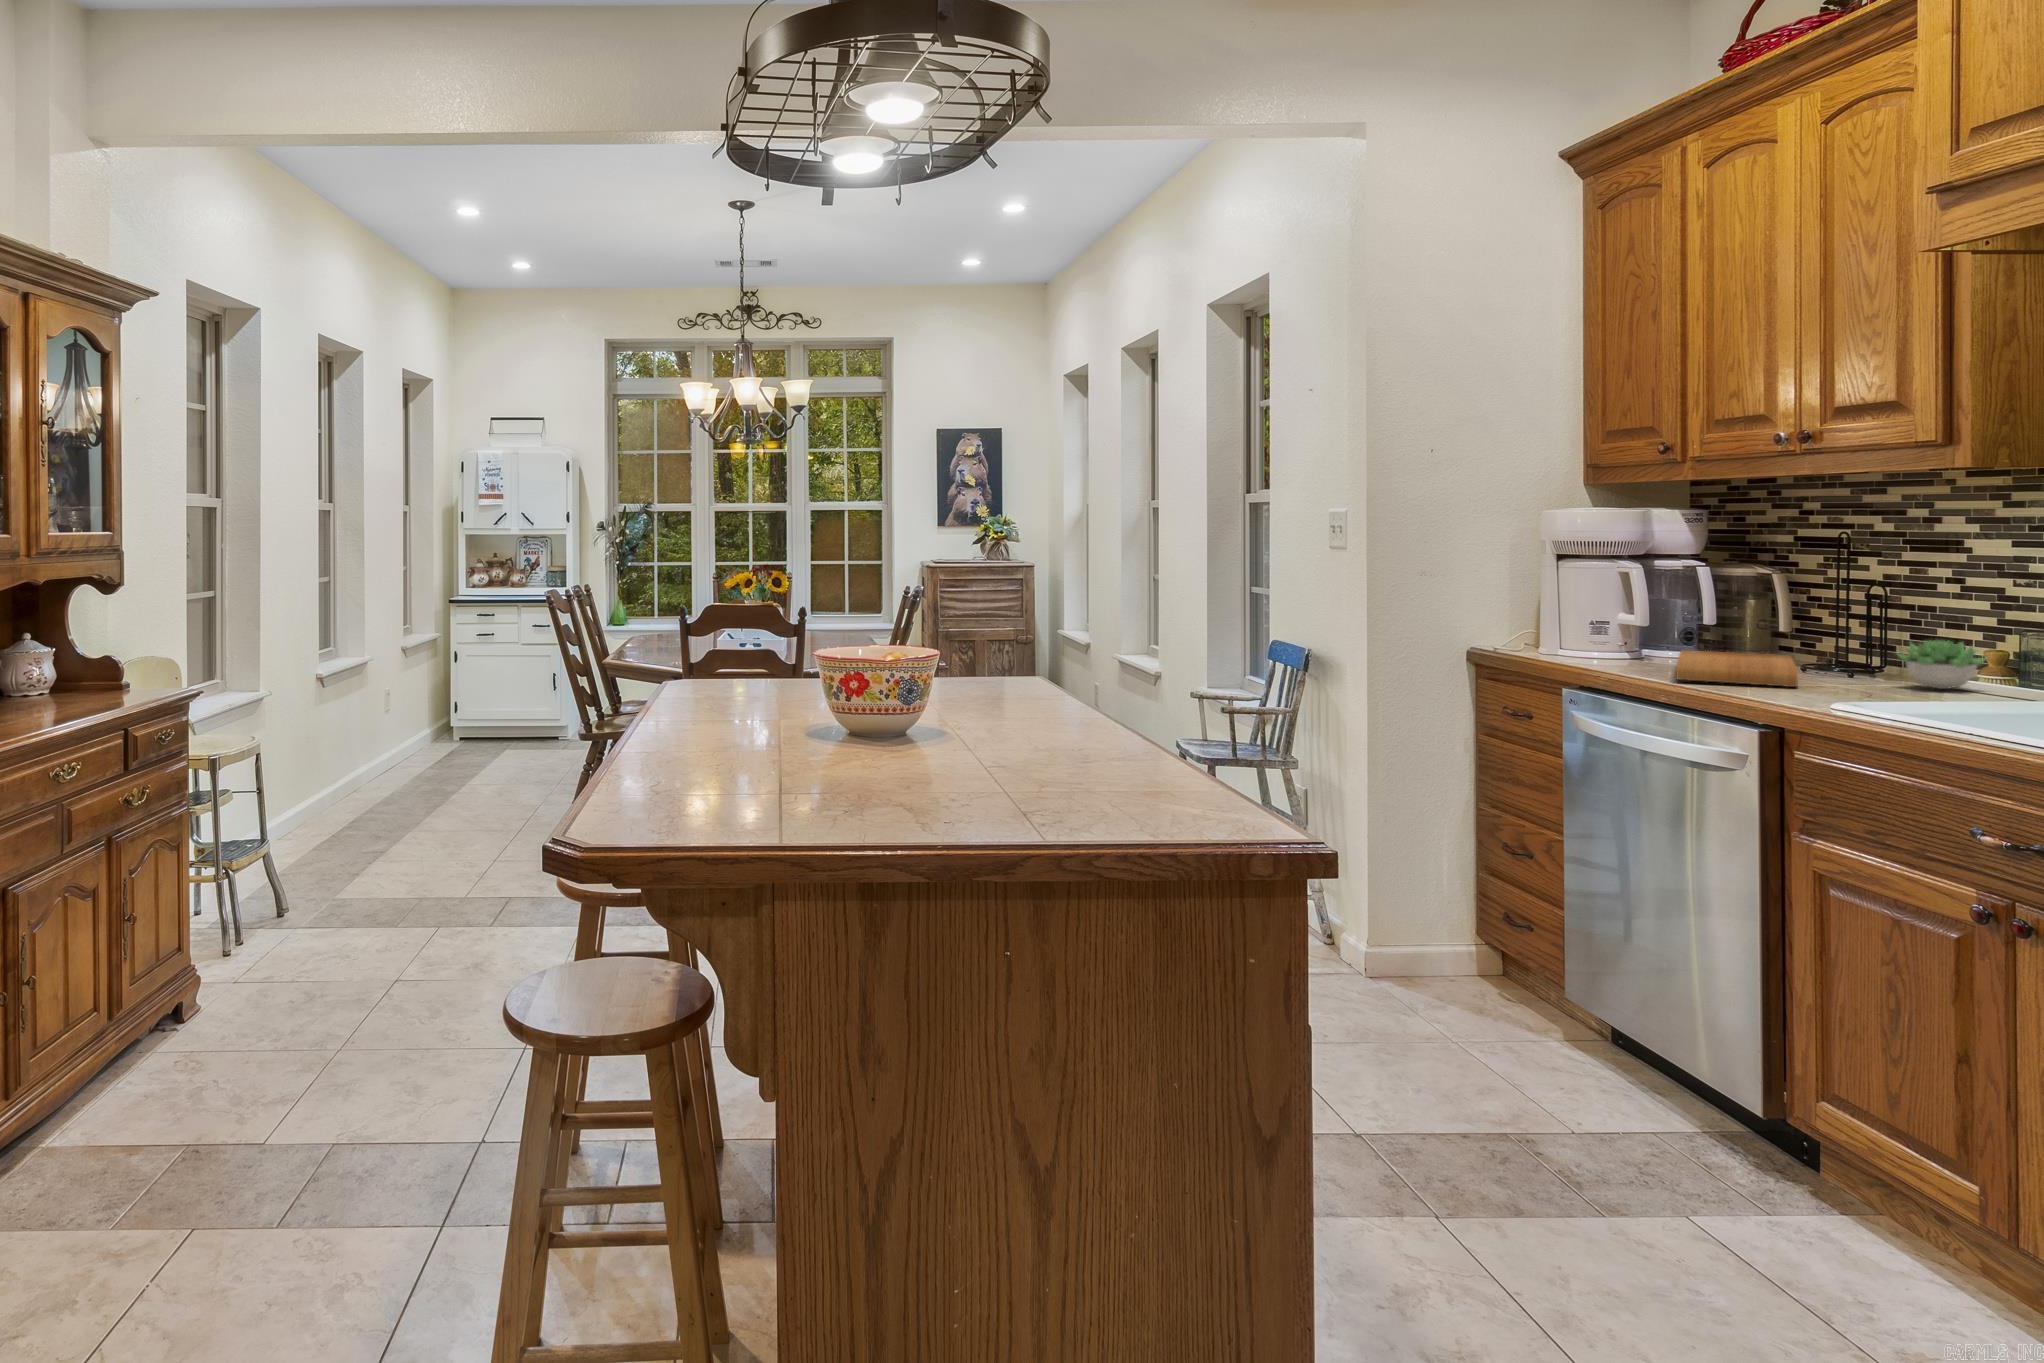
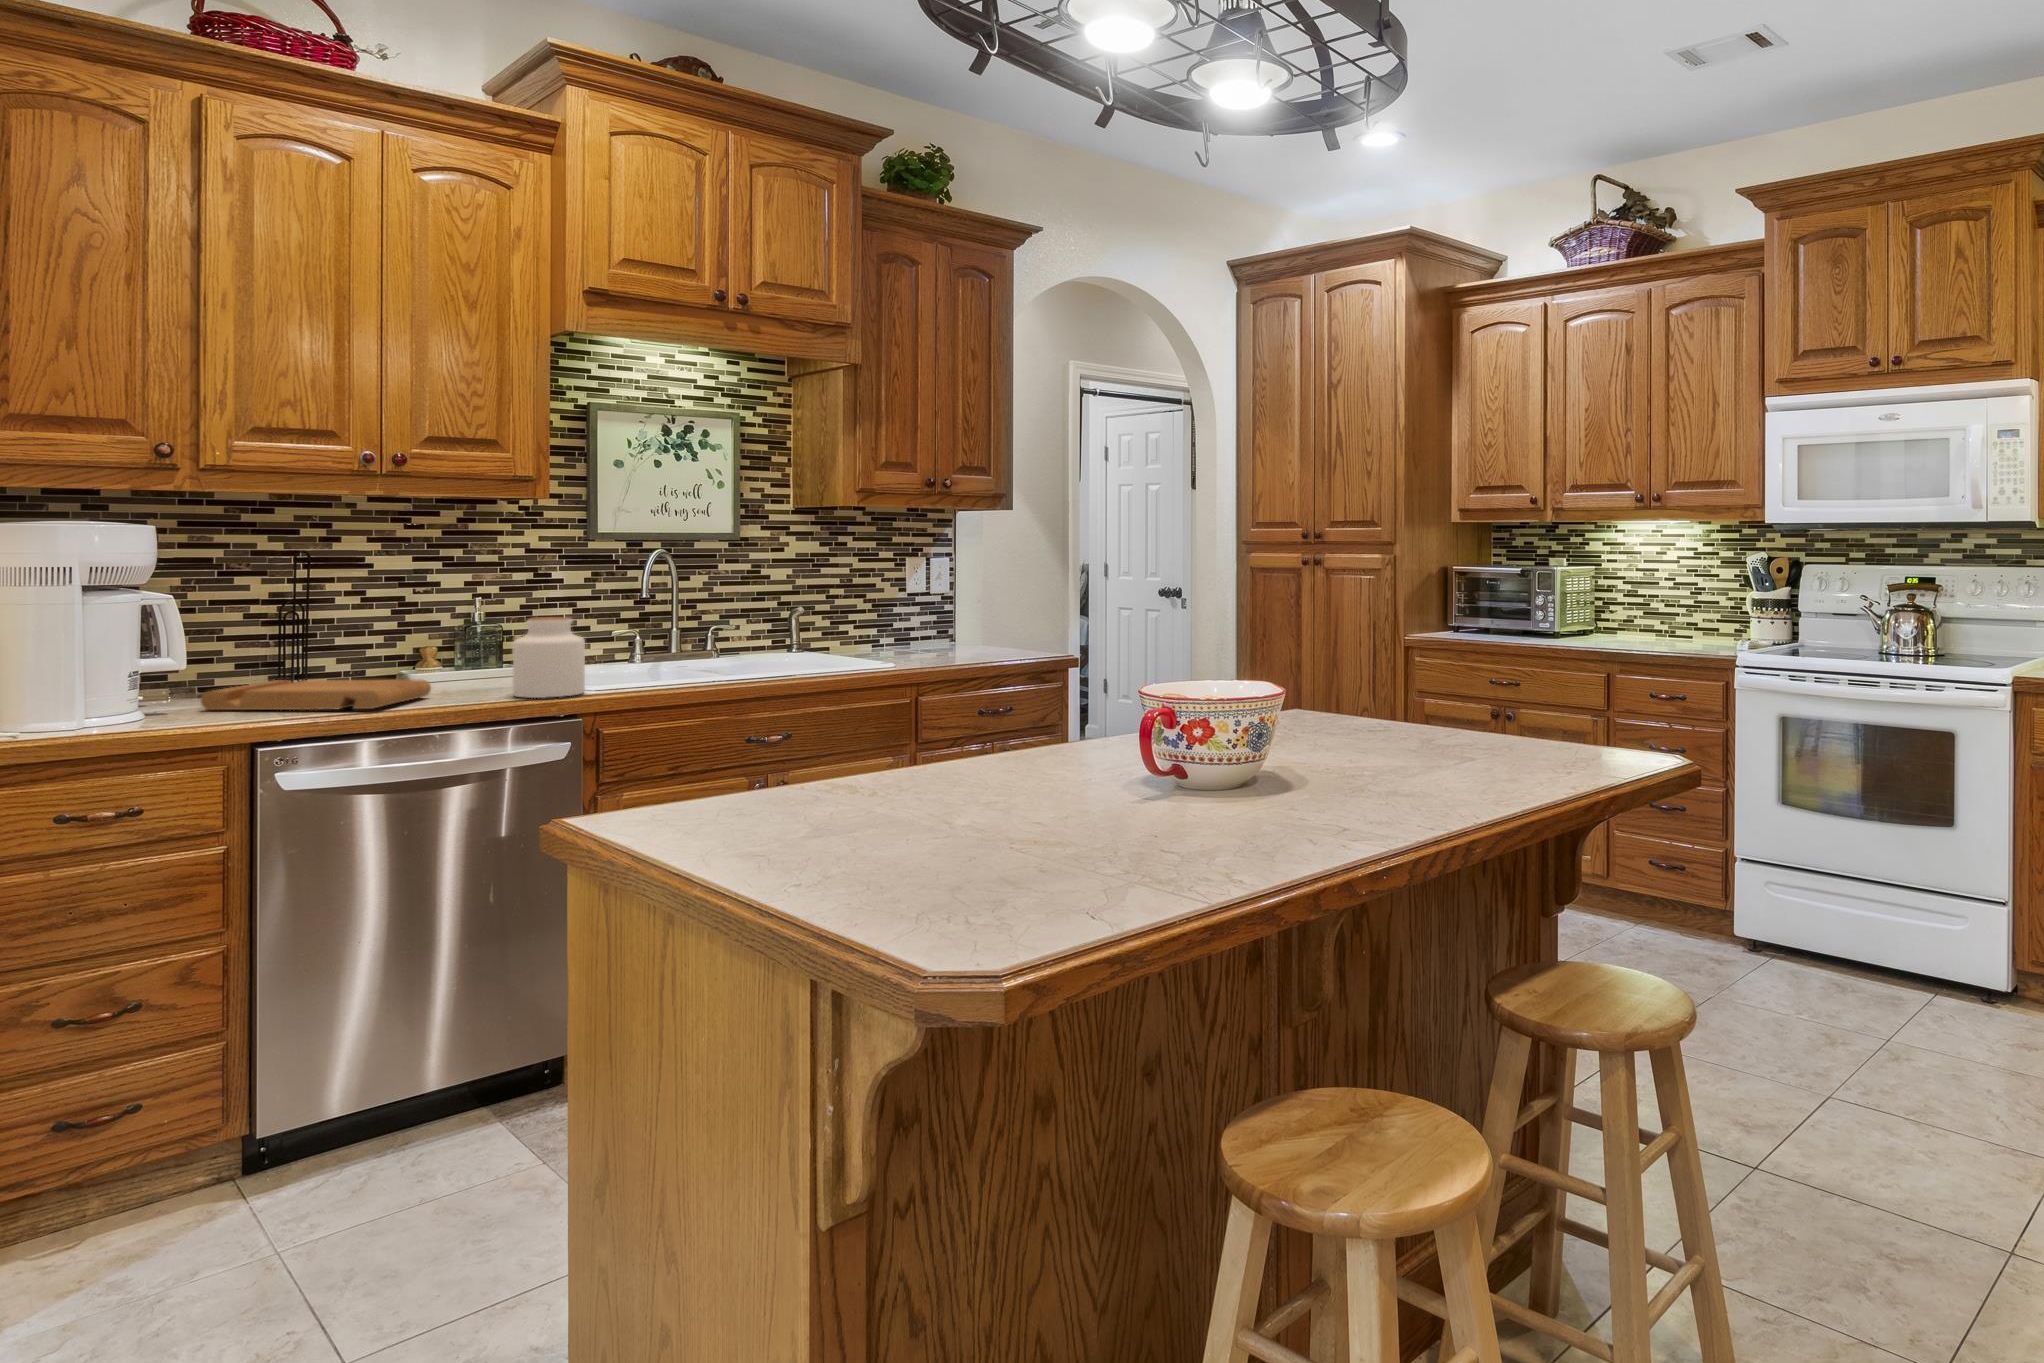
jar: none [1793,612,1899,710] -> present [513,617,585,698]
succulent plant: present [1897,640,1987,689] -> none [400,642,472,683]

